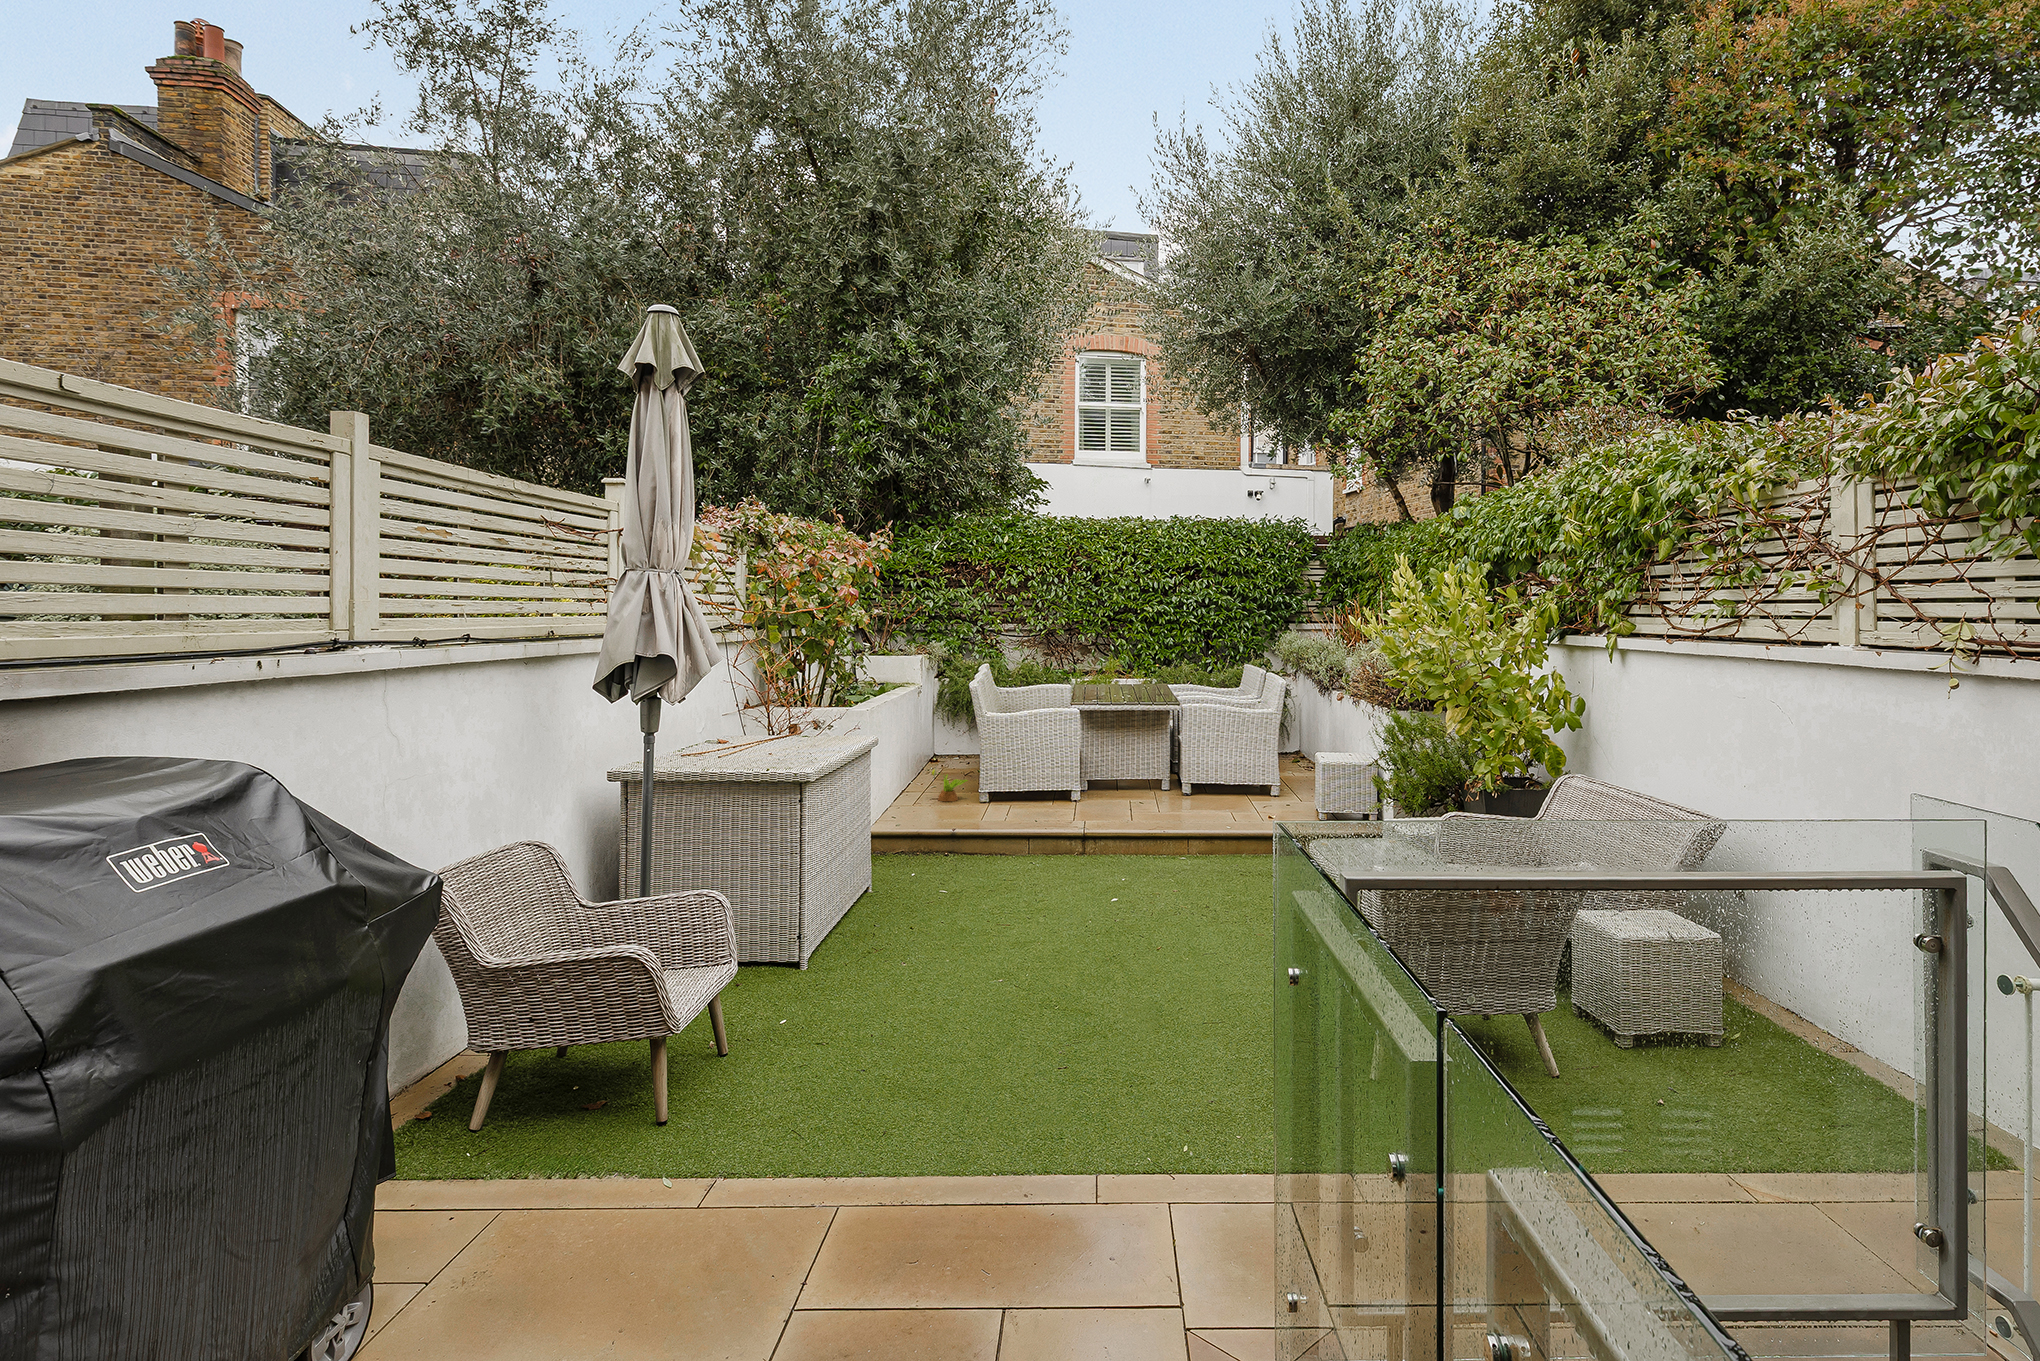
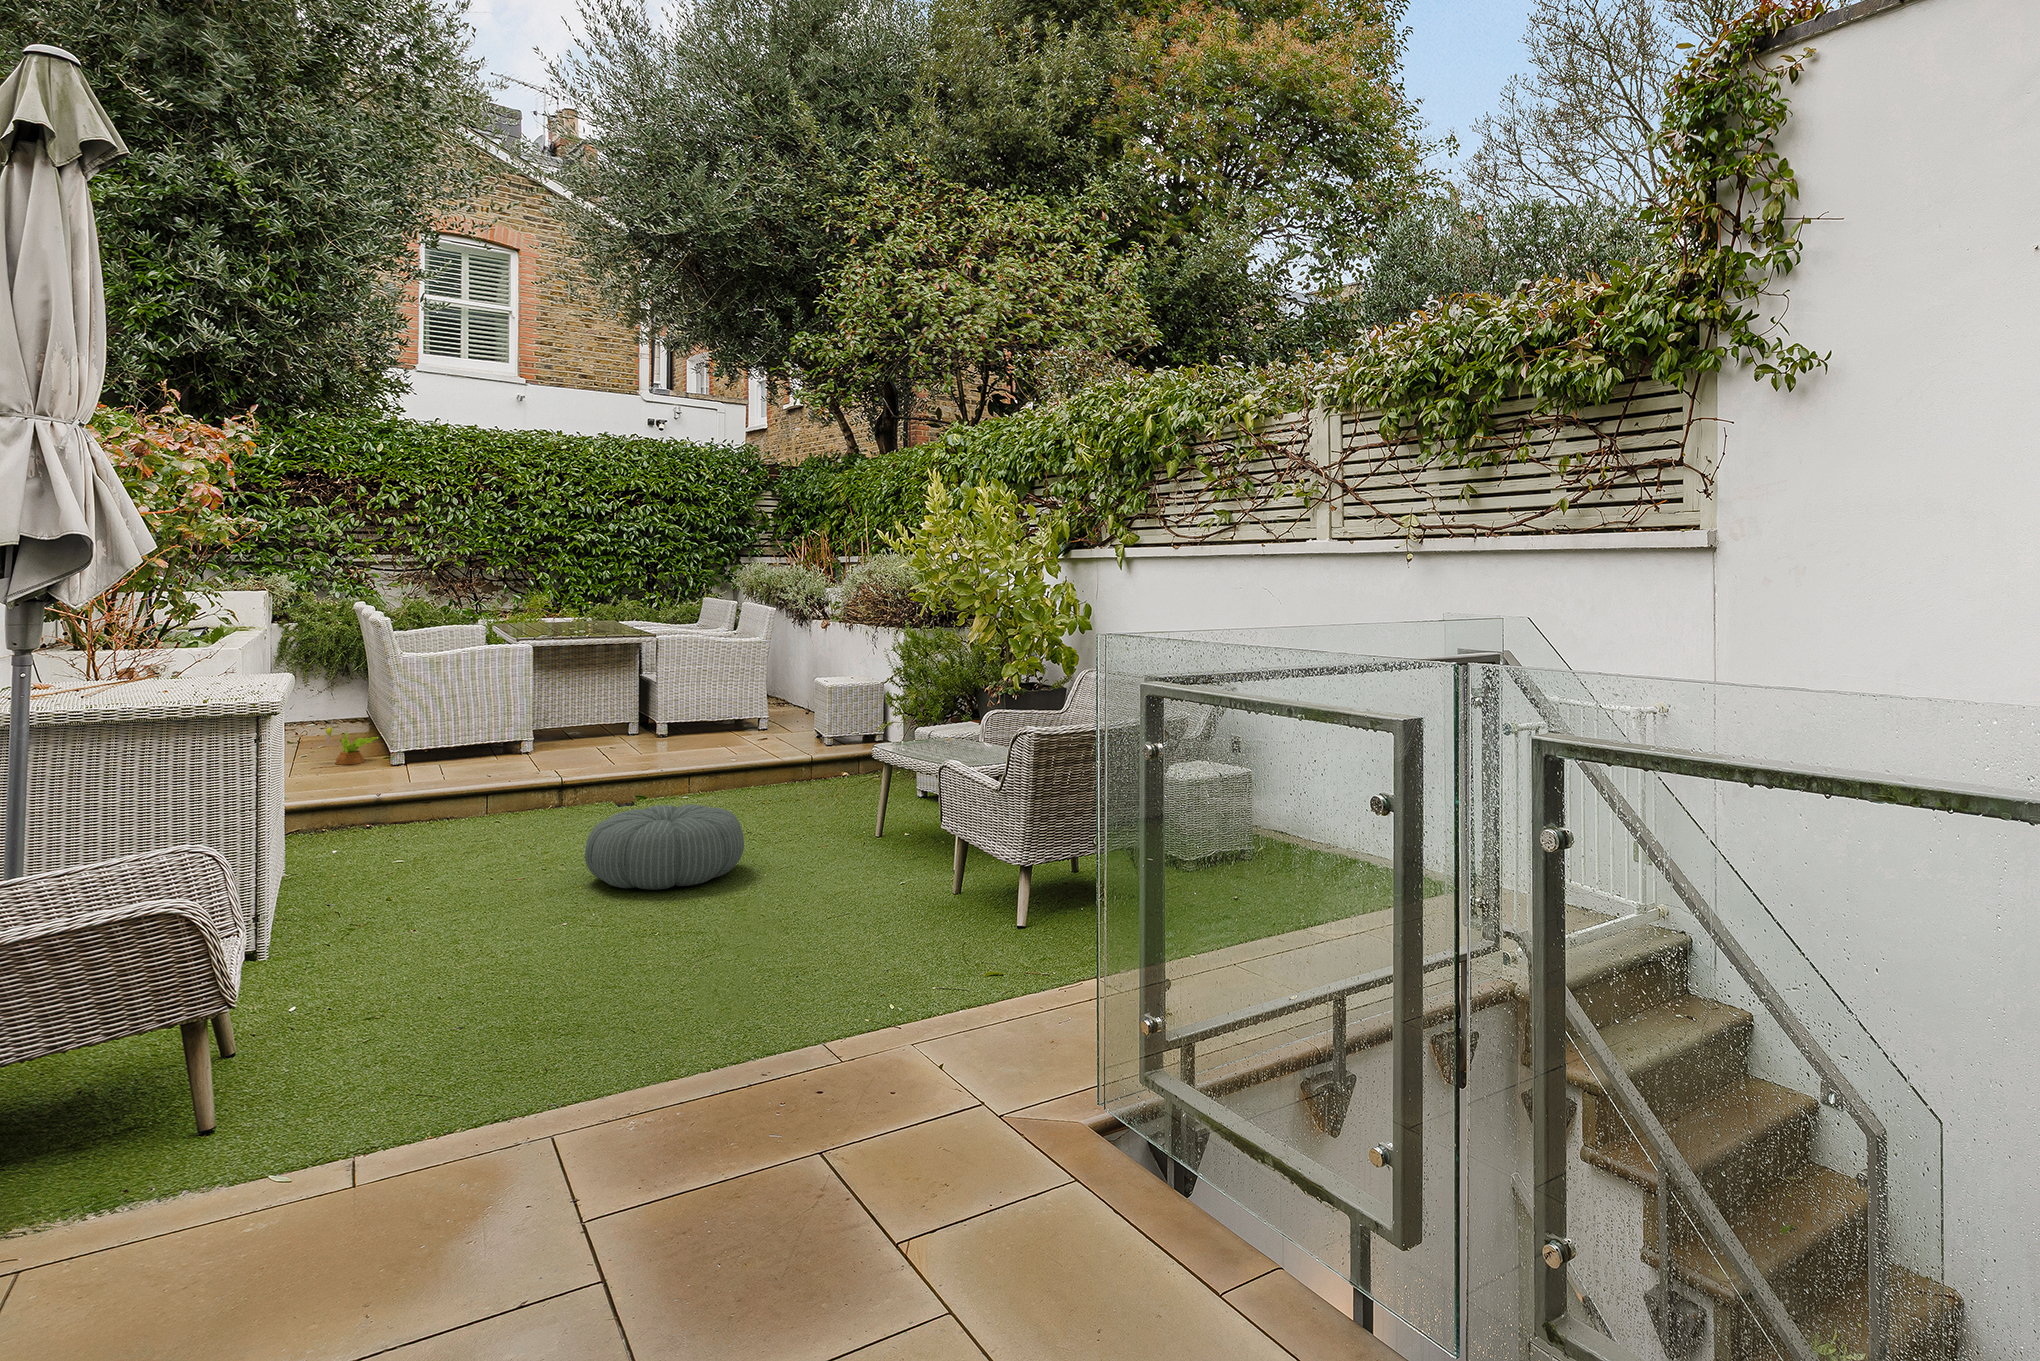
pouf: none [1052,880,1190,965] -> present [585,804,744,890]

